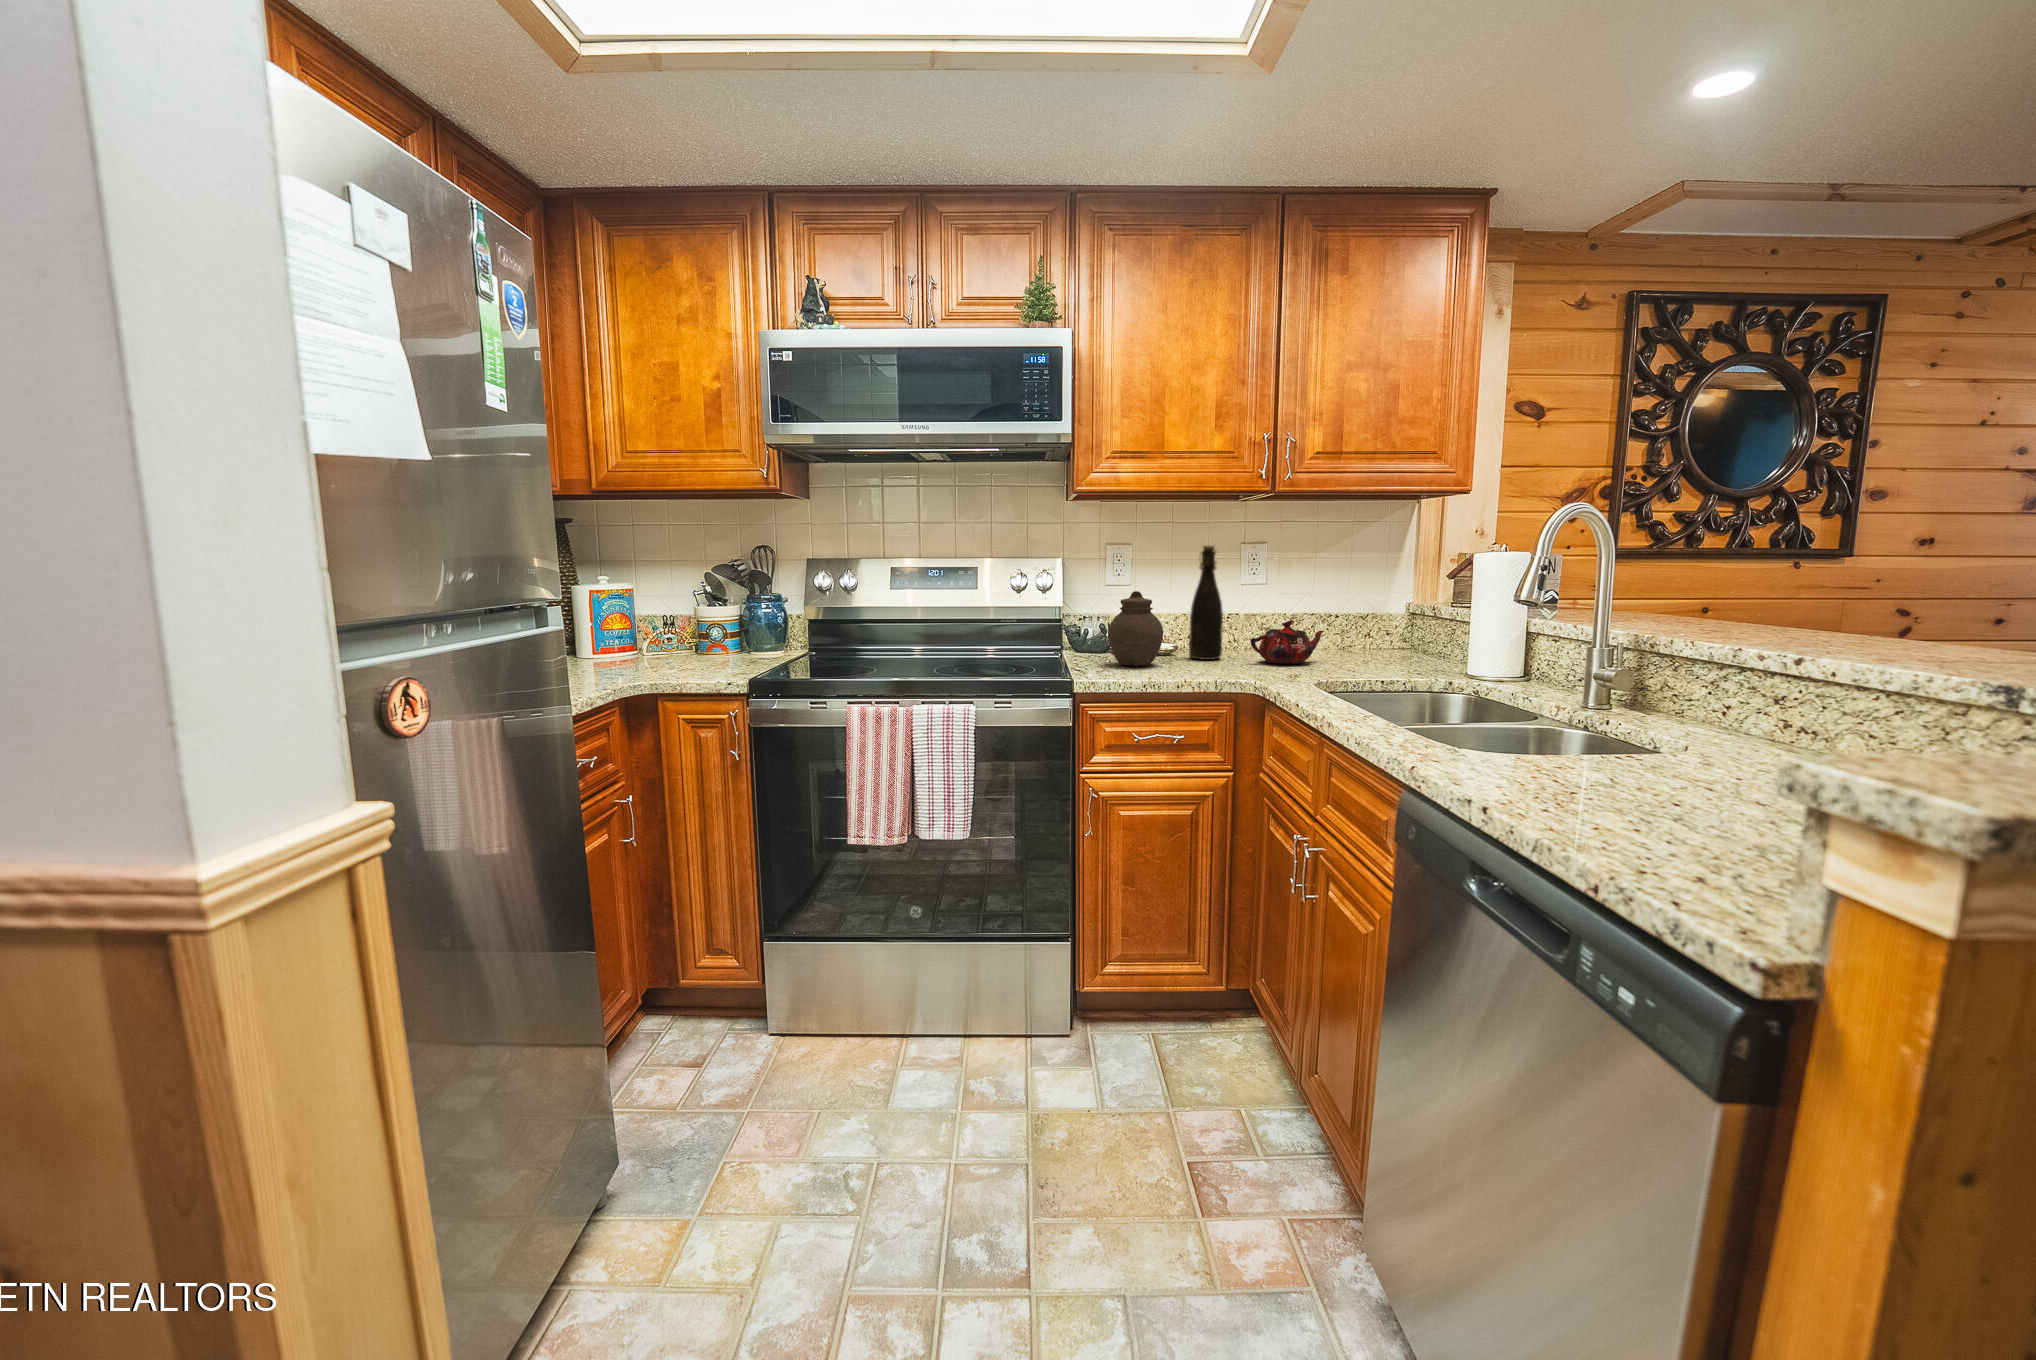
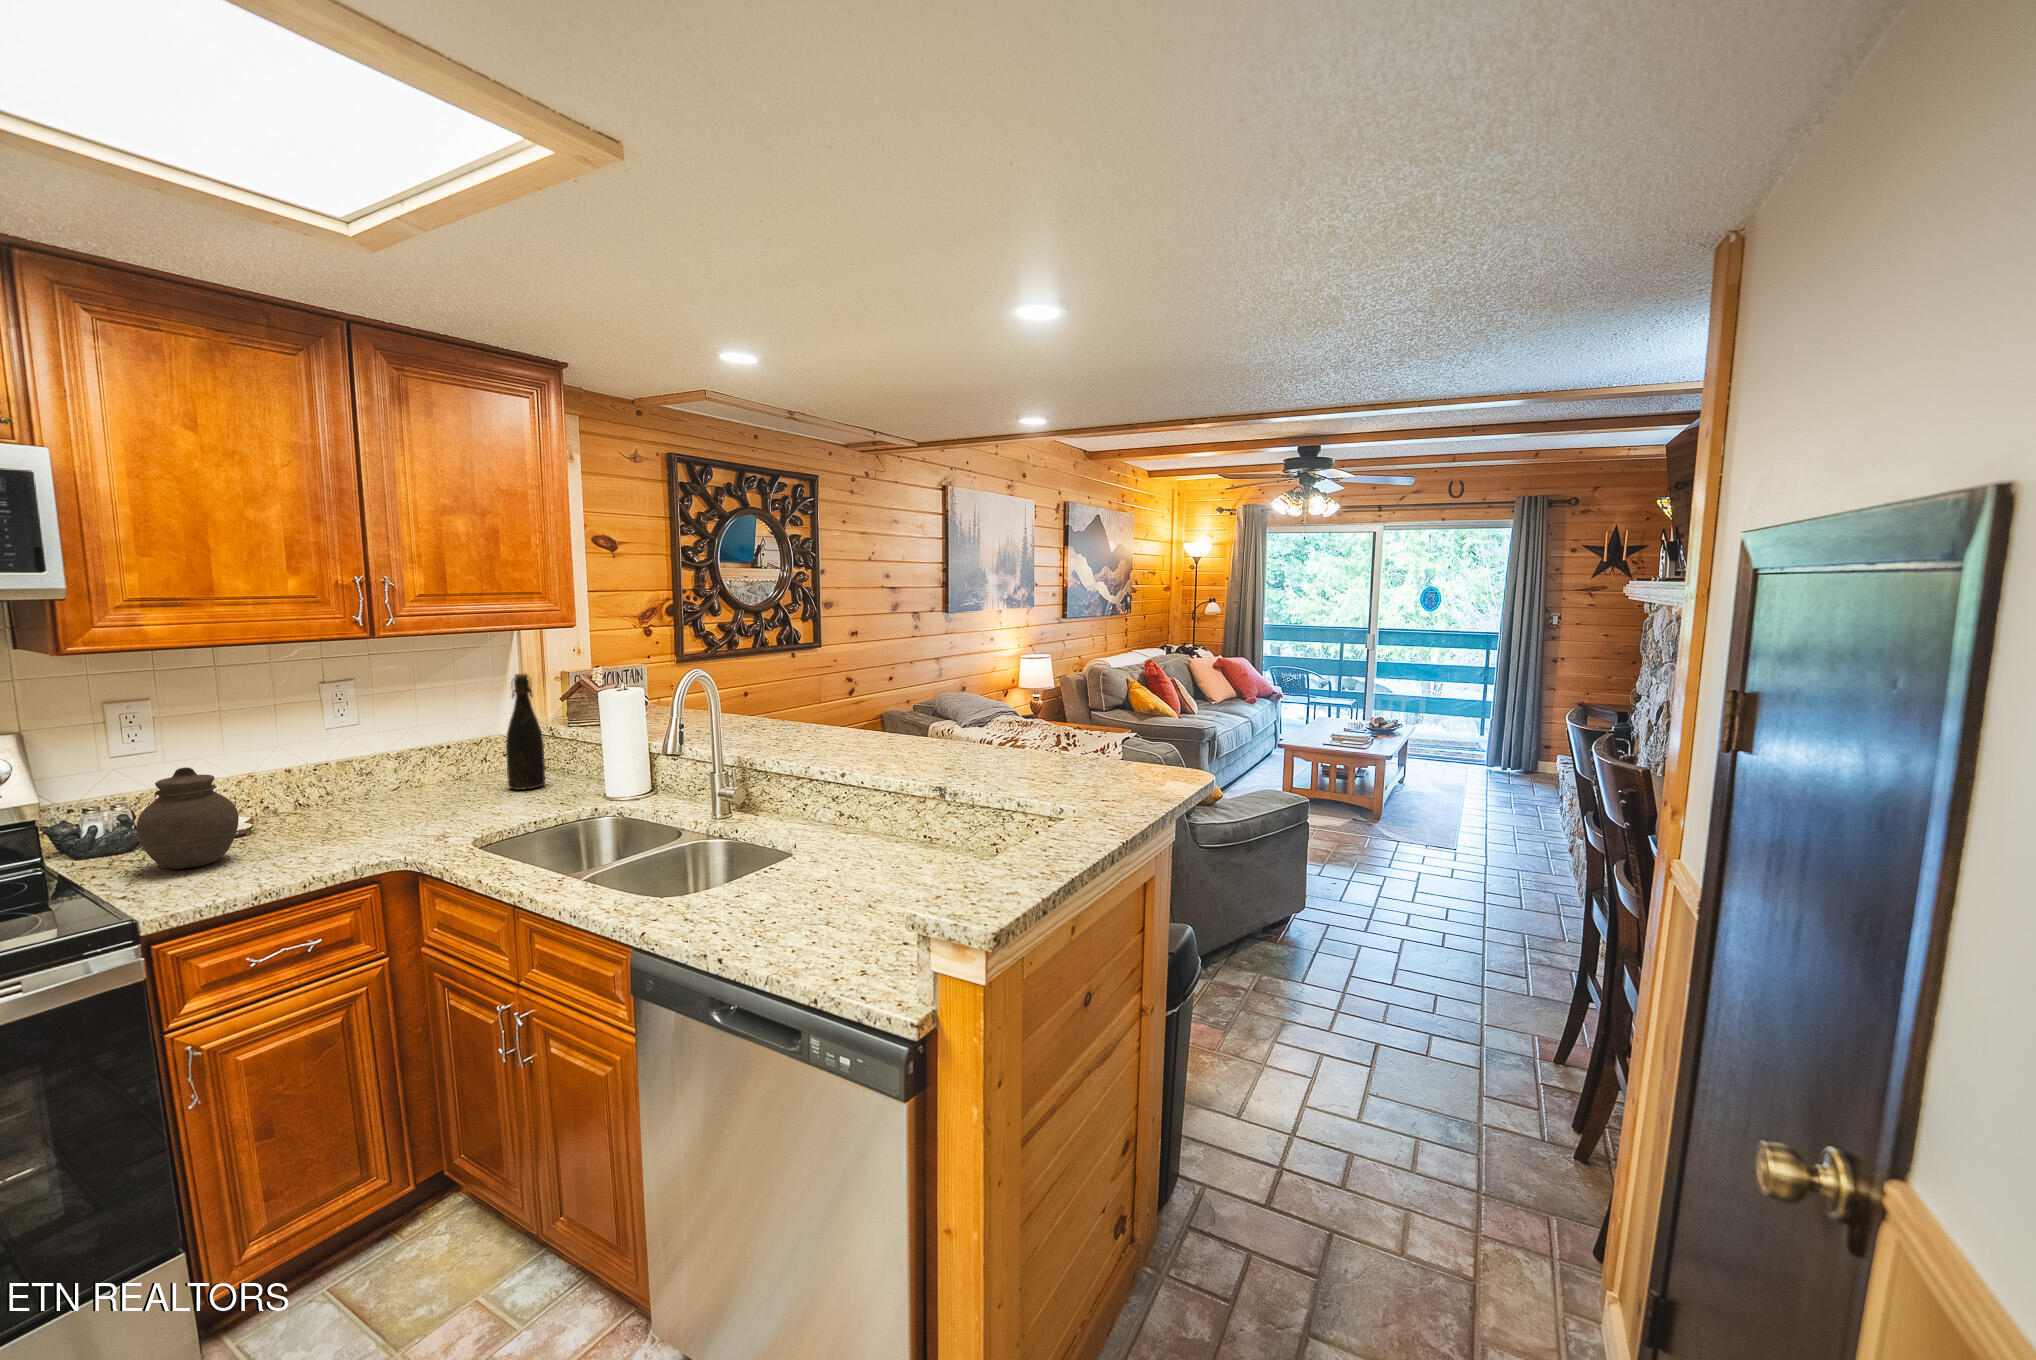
bottle: present [1189,545,1223,660] -> present [506,673,545,790]
teapot: present [1250,620,1324,664] -> none [368,768,455,818]

